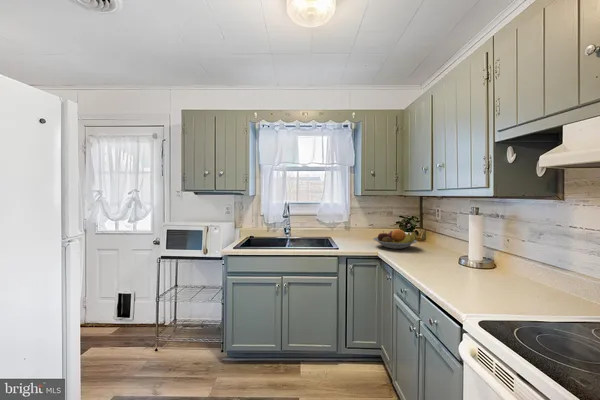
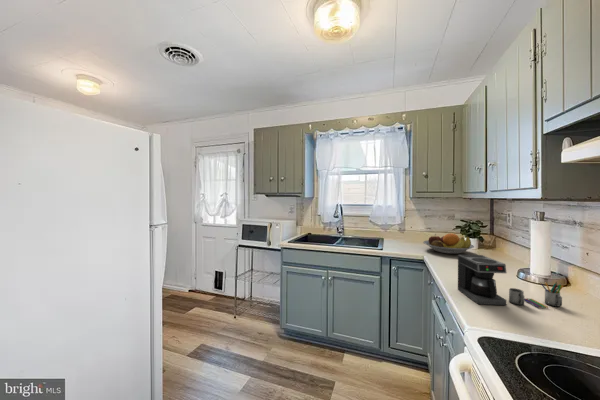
coffee maker: none [428,246,505,289] -> present [458,255,563,308]

